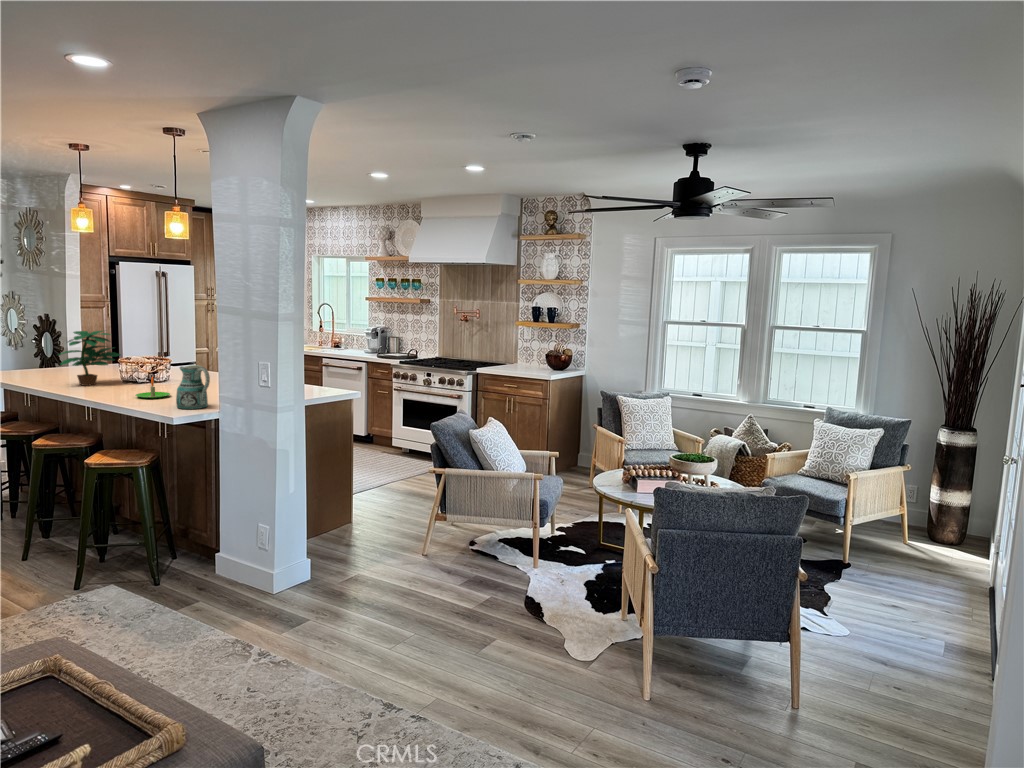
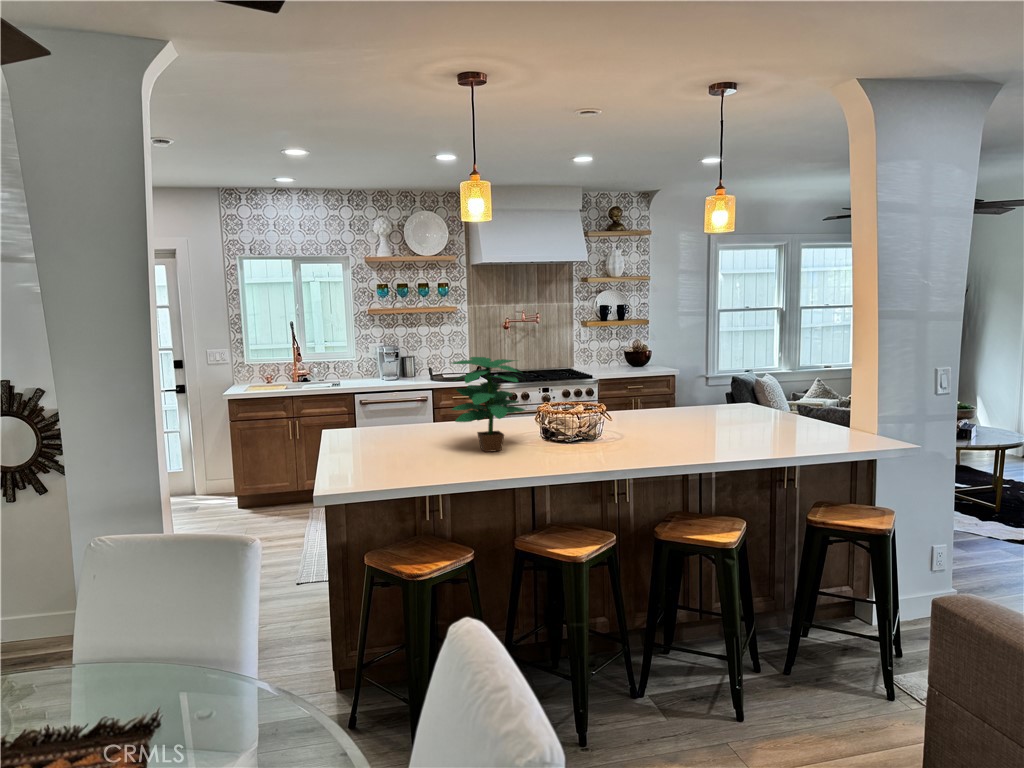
ceramic pitcher: present [176,365,210,409] -> none [743,374,791,434]
candle: present [136,377,170,399] -> none [635,407,682,439]

